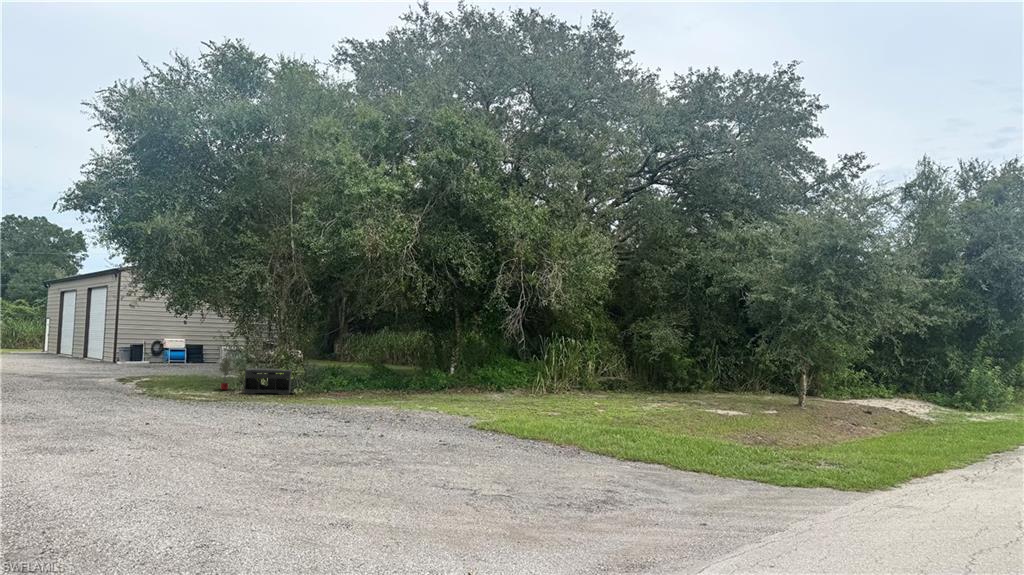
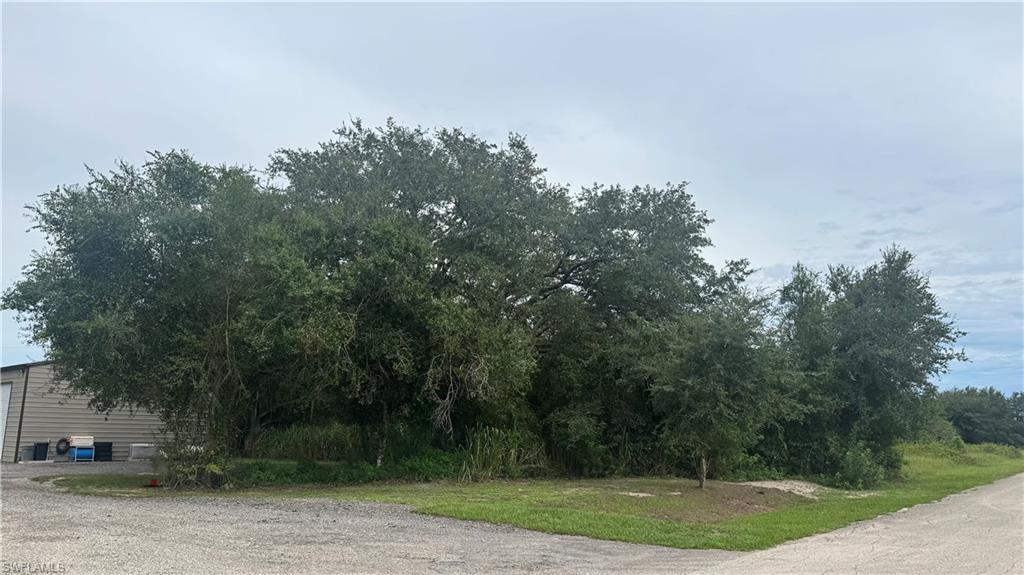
bench: present [244,368,292,395] -> none [176,463,224,489]

